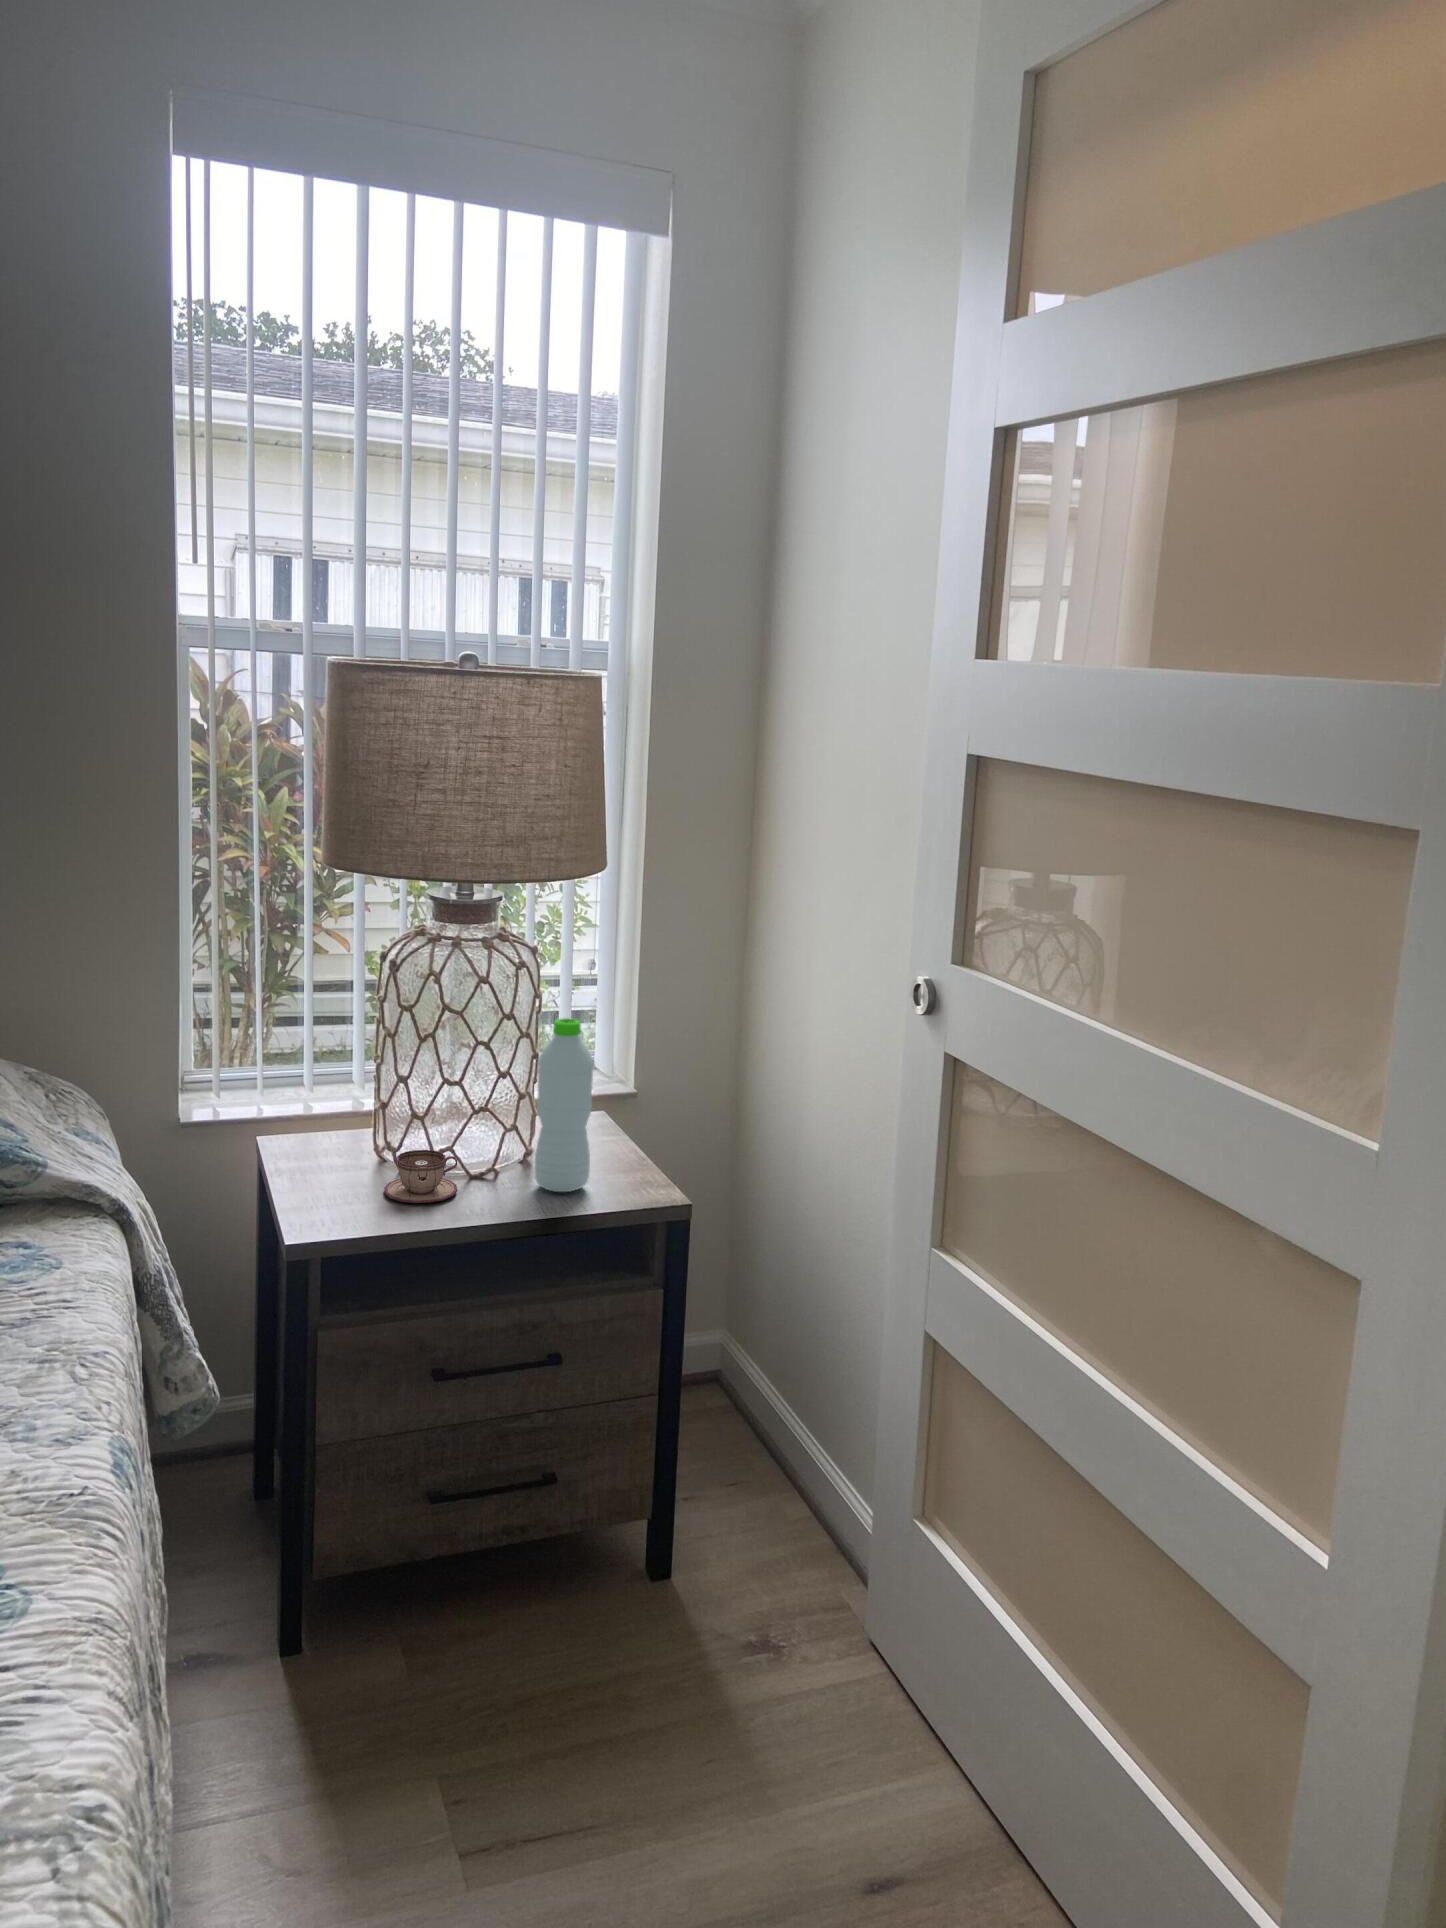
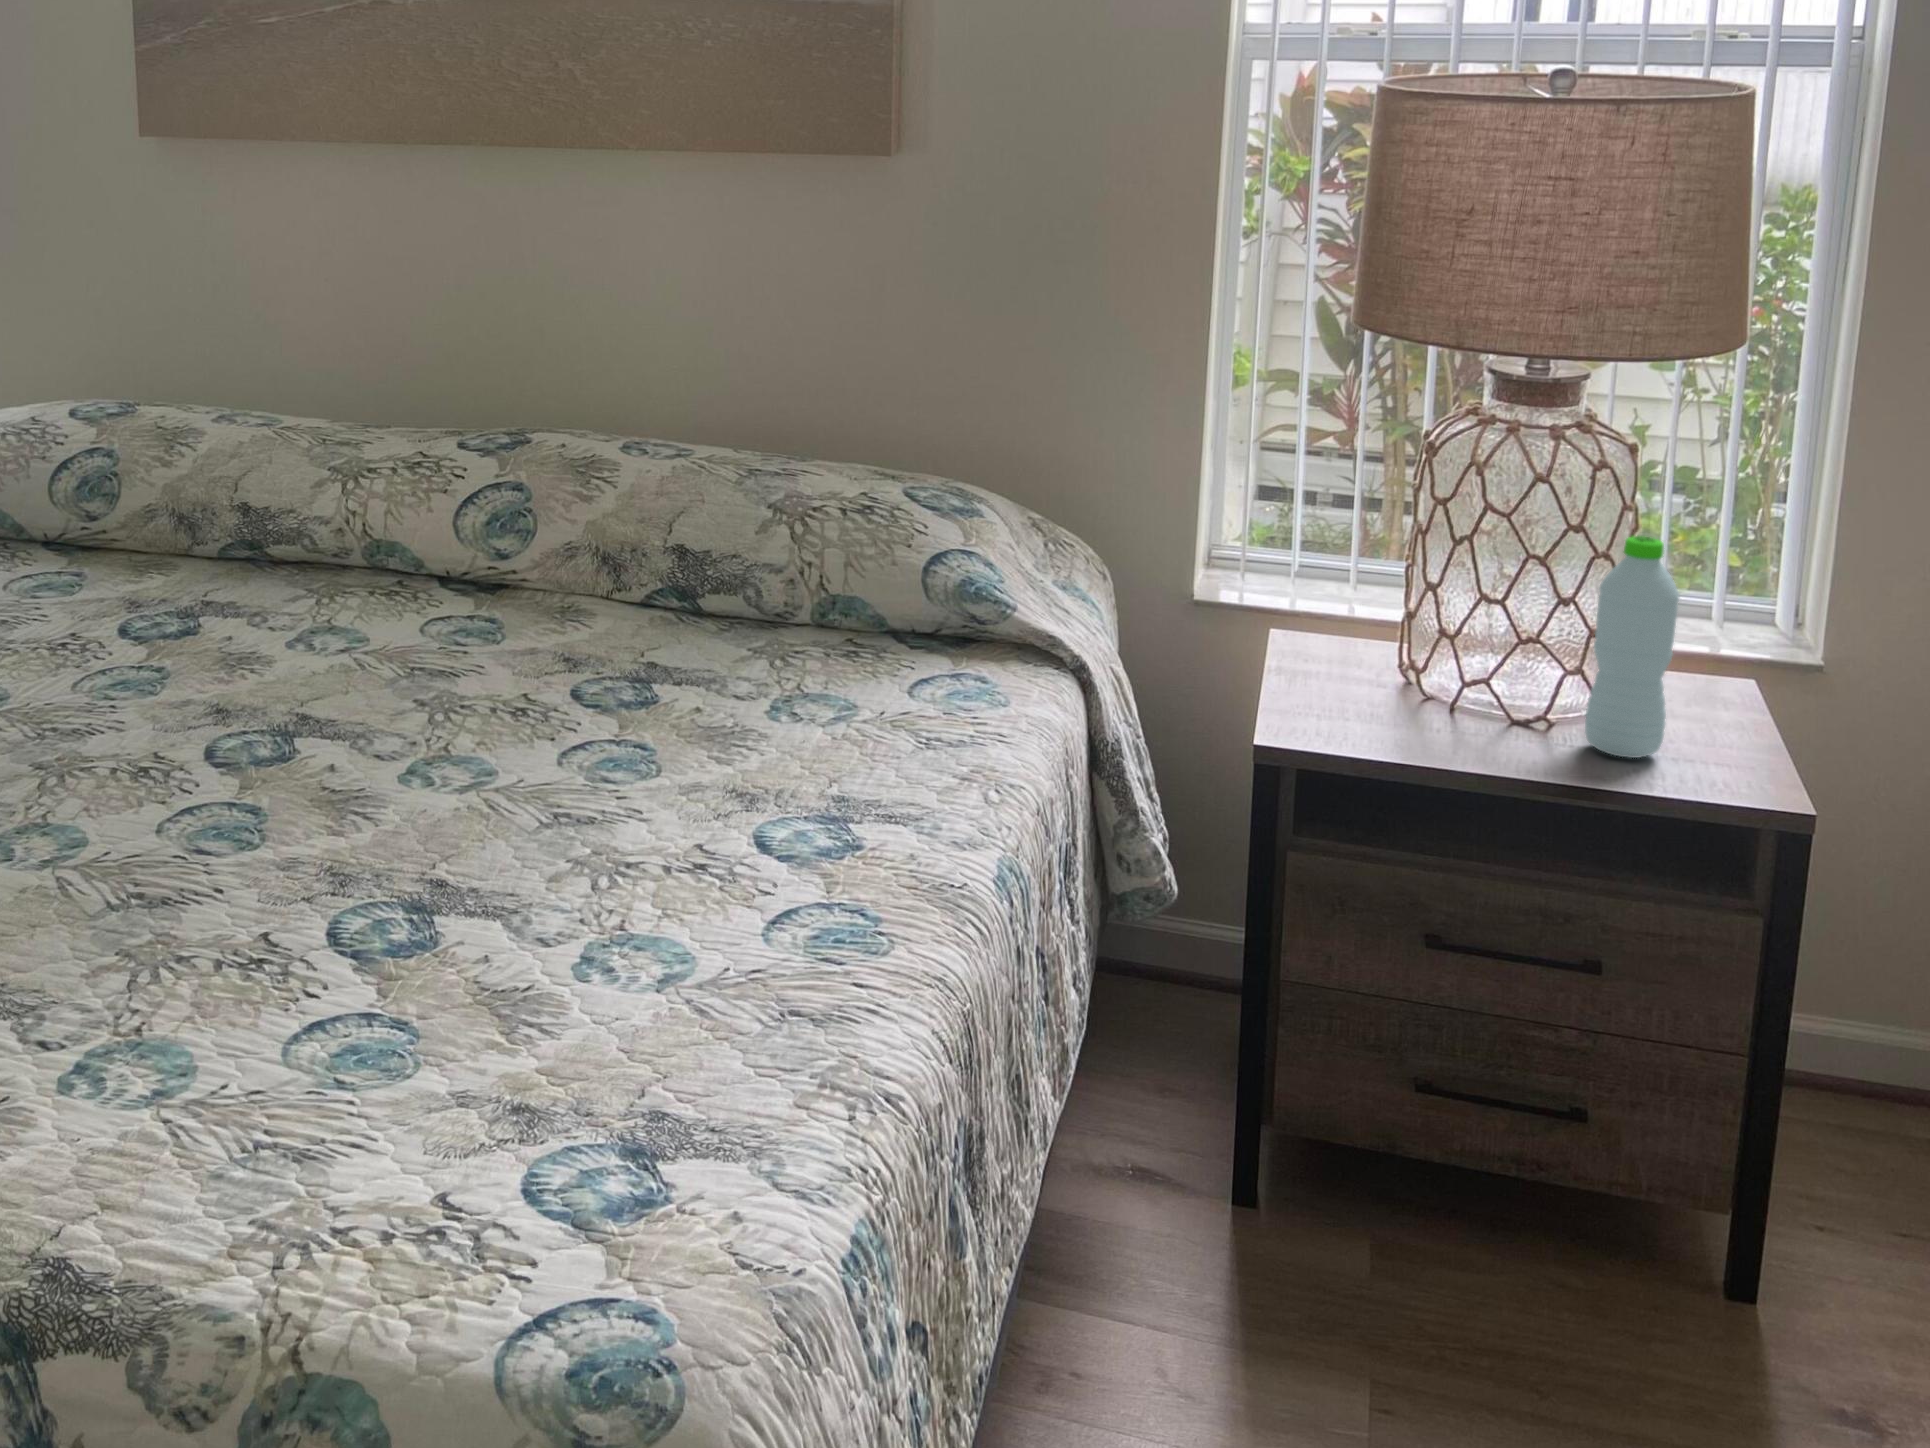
teacup: present [385,1150,457,1203] -> none [1385,670,1482,734]

